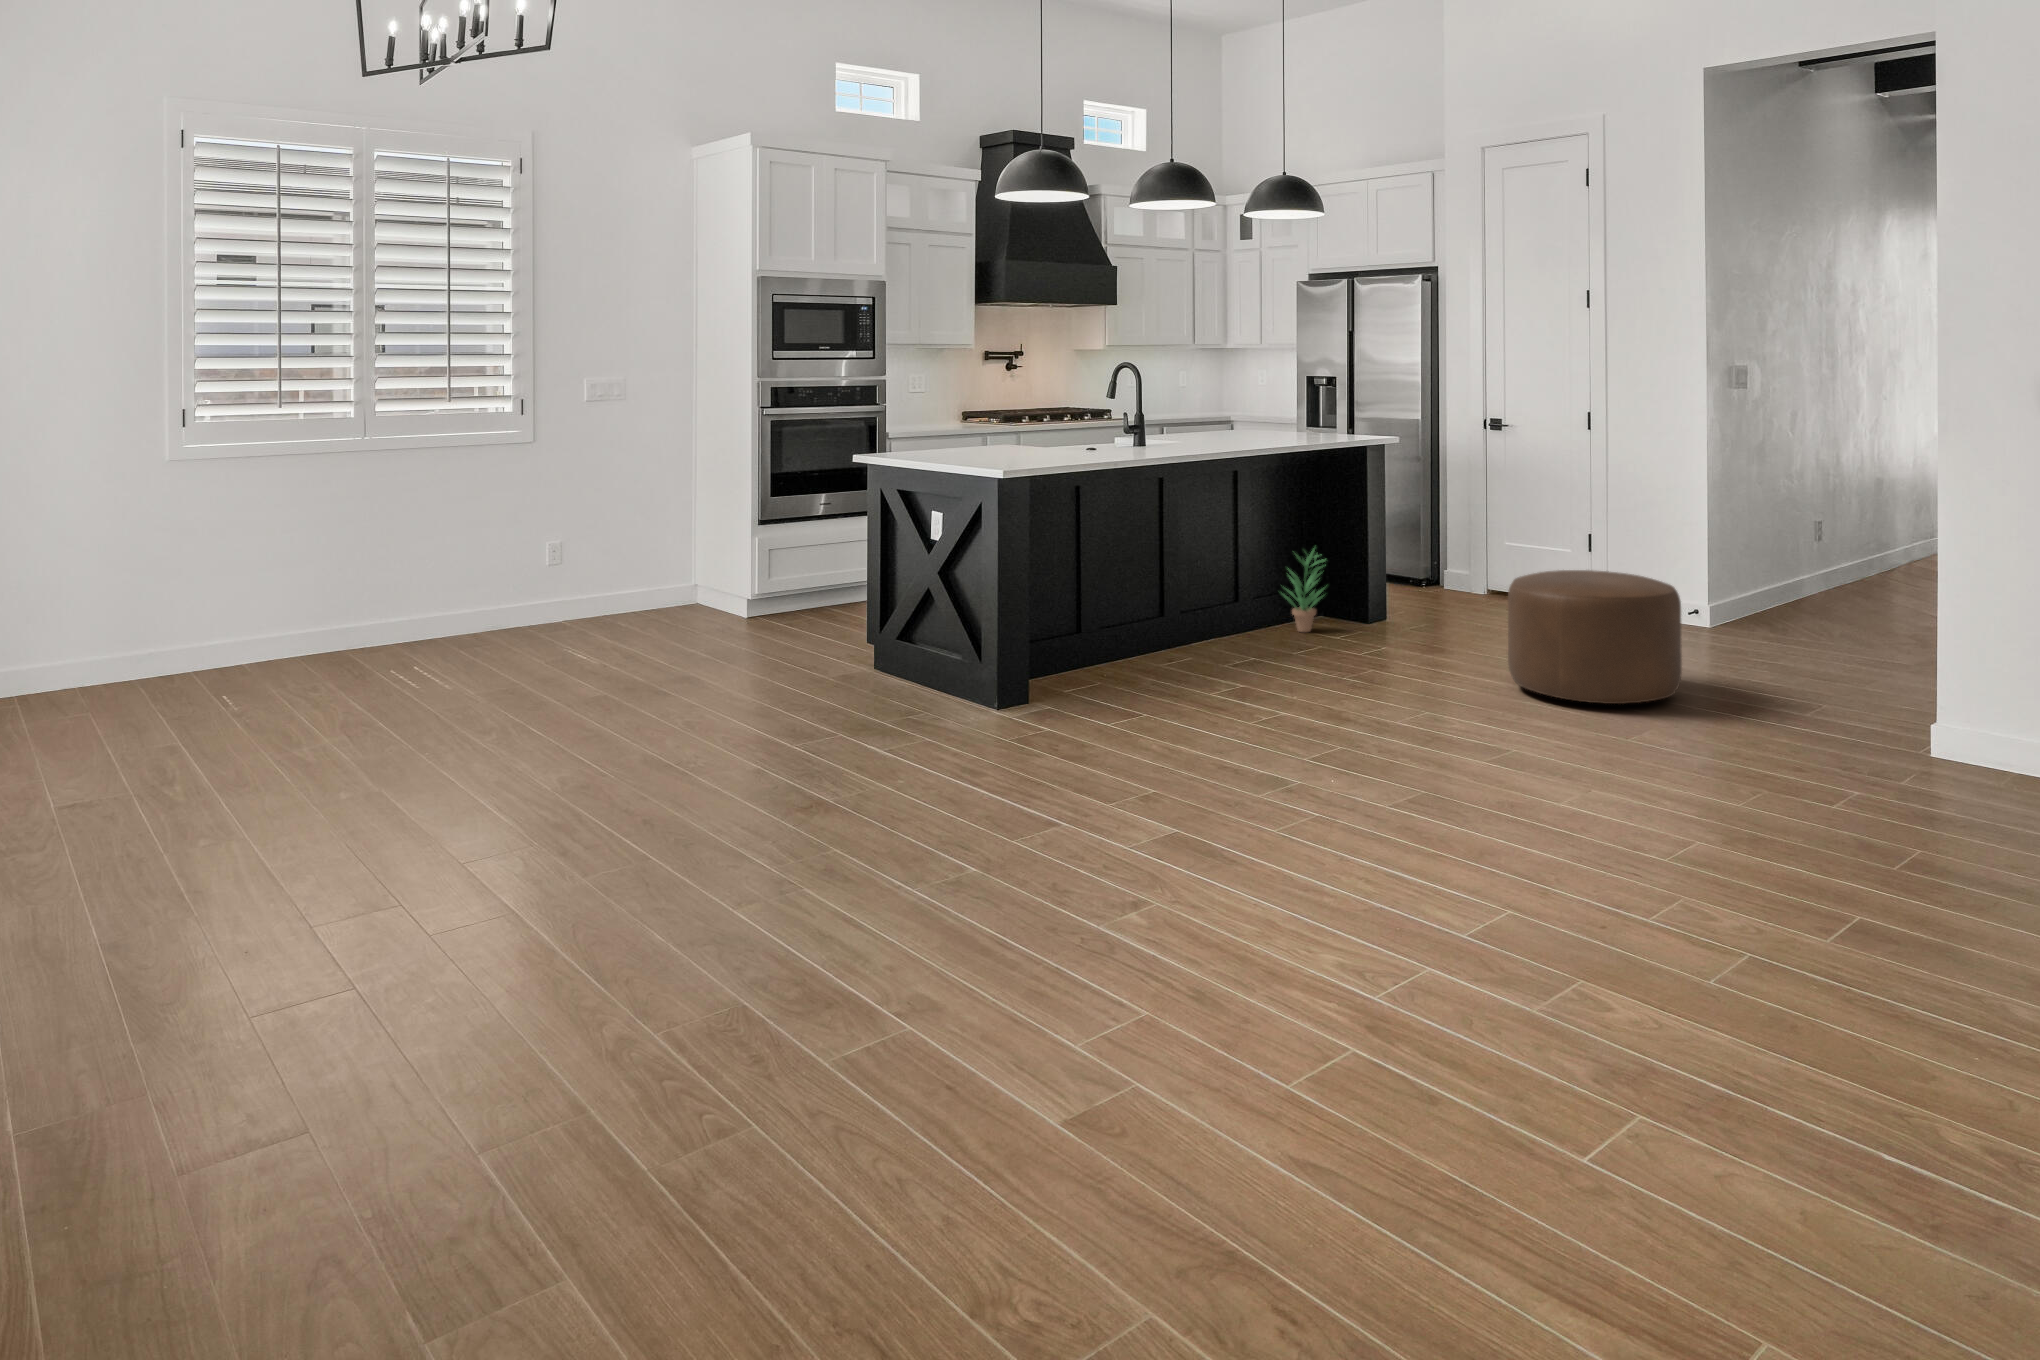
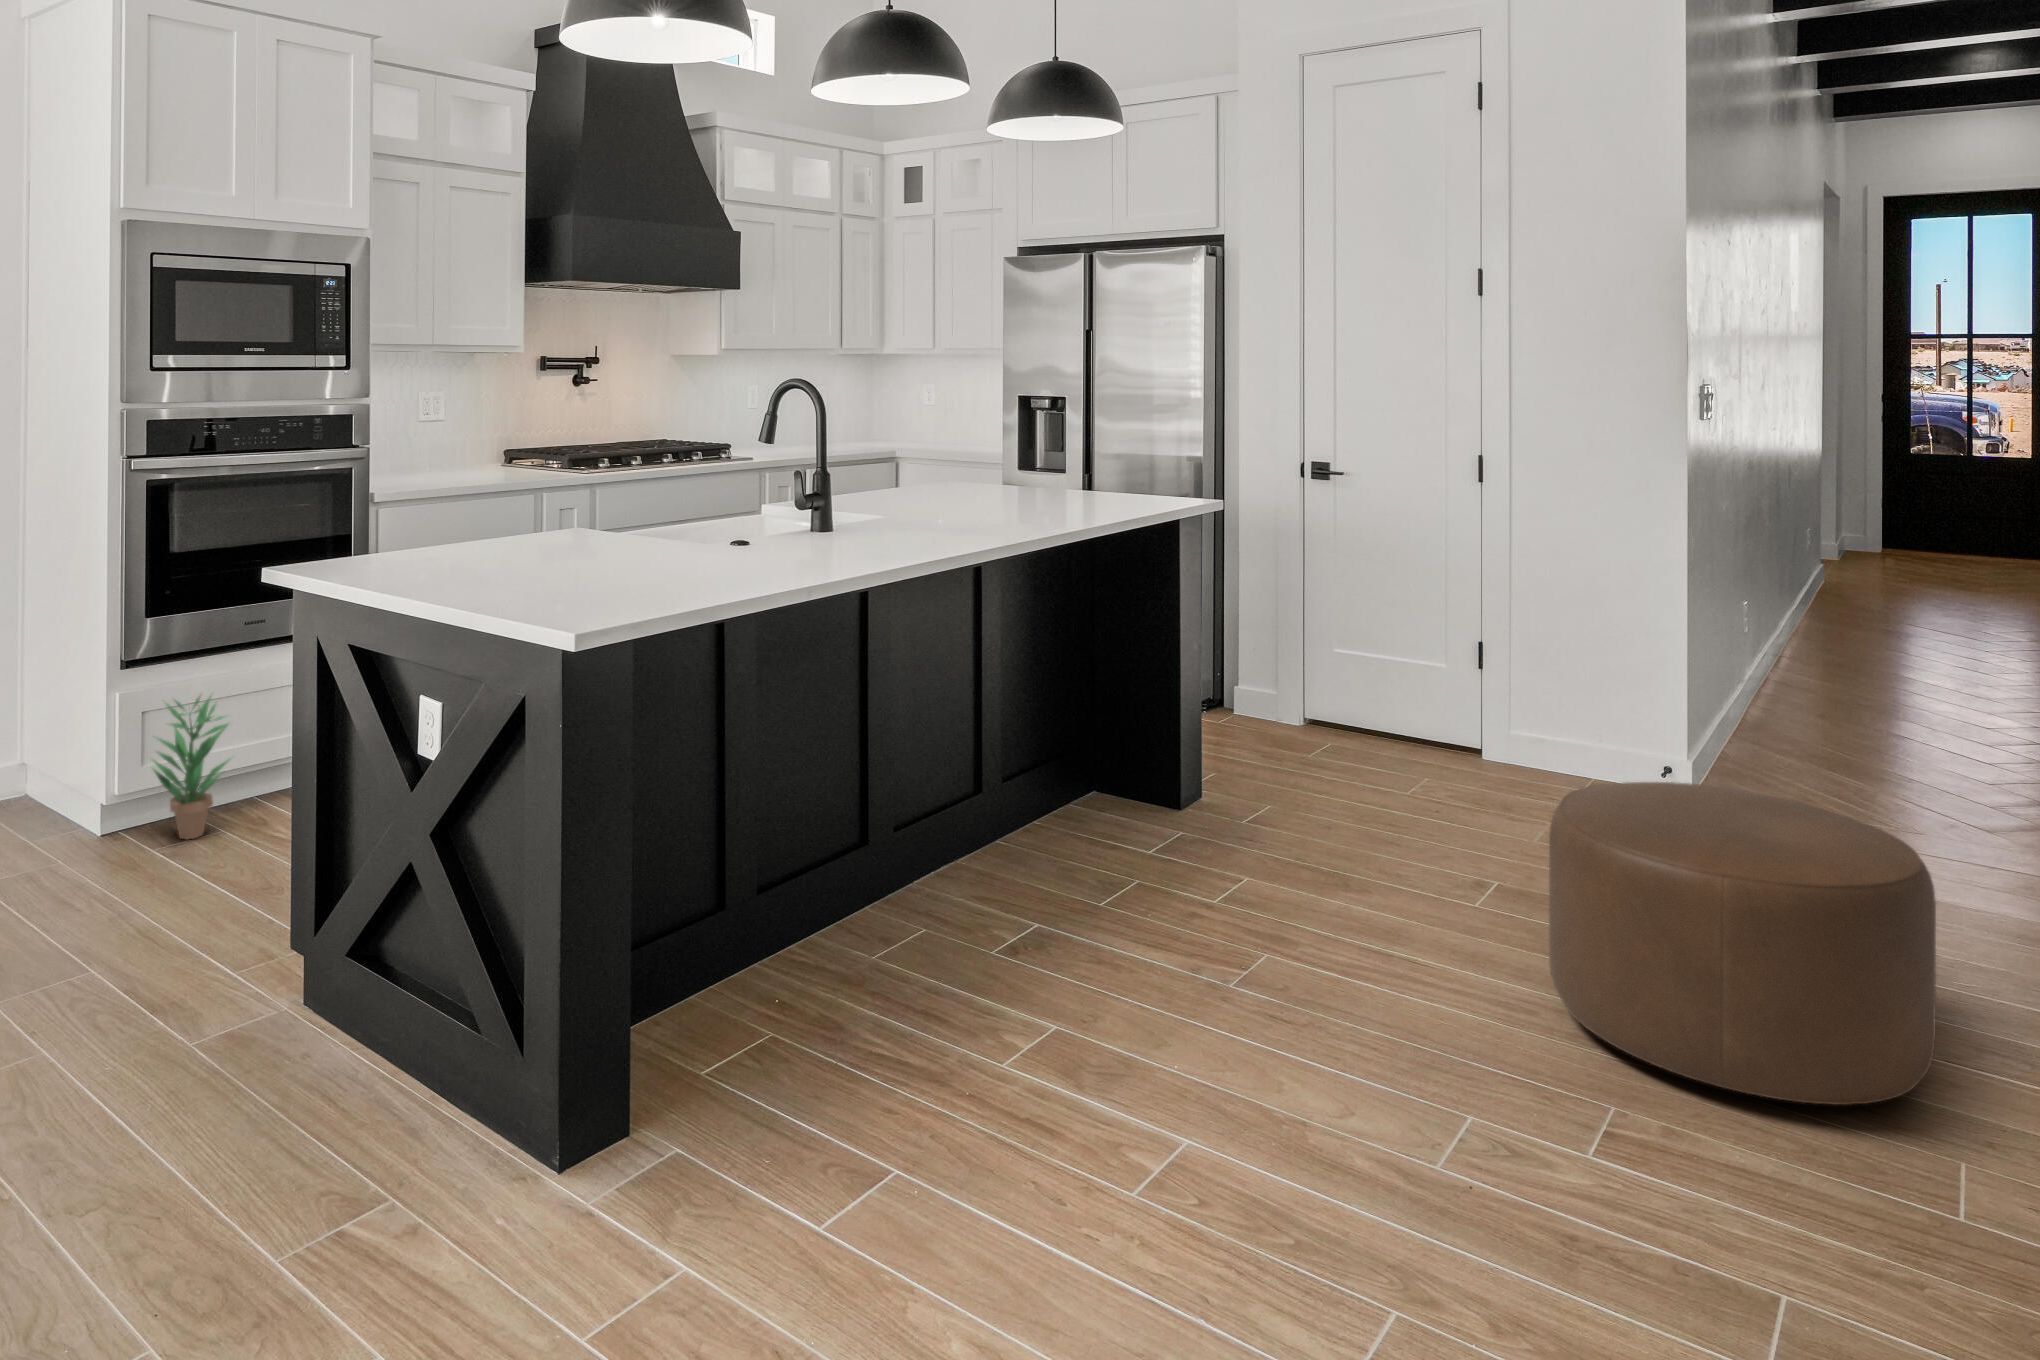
potted plant: present [1283,549,1325,632] -> present [153,696,229,839]

